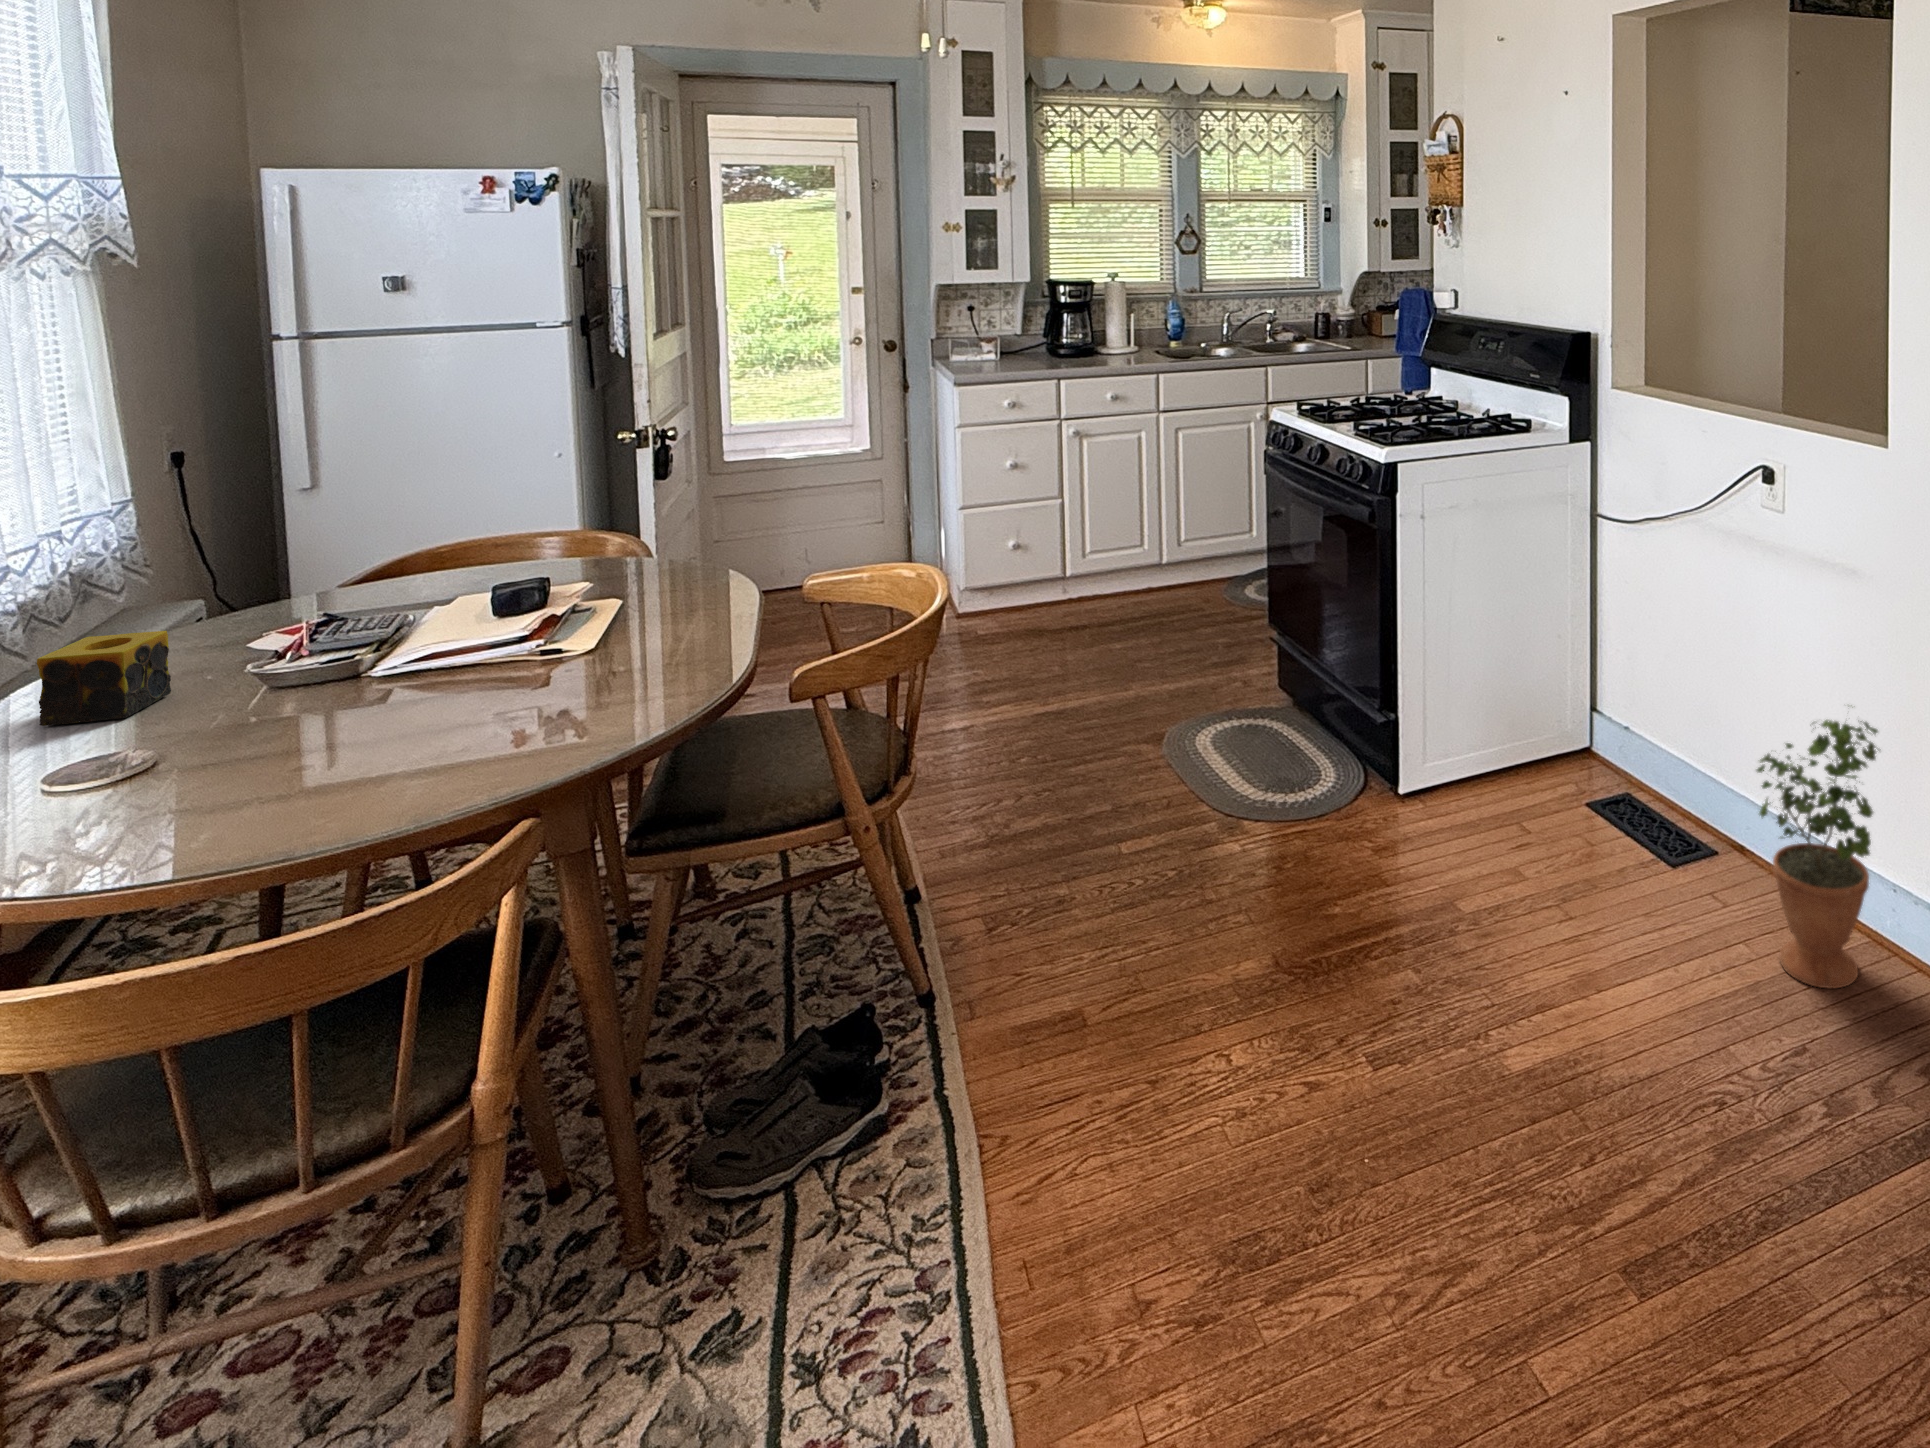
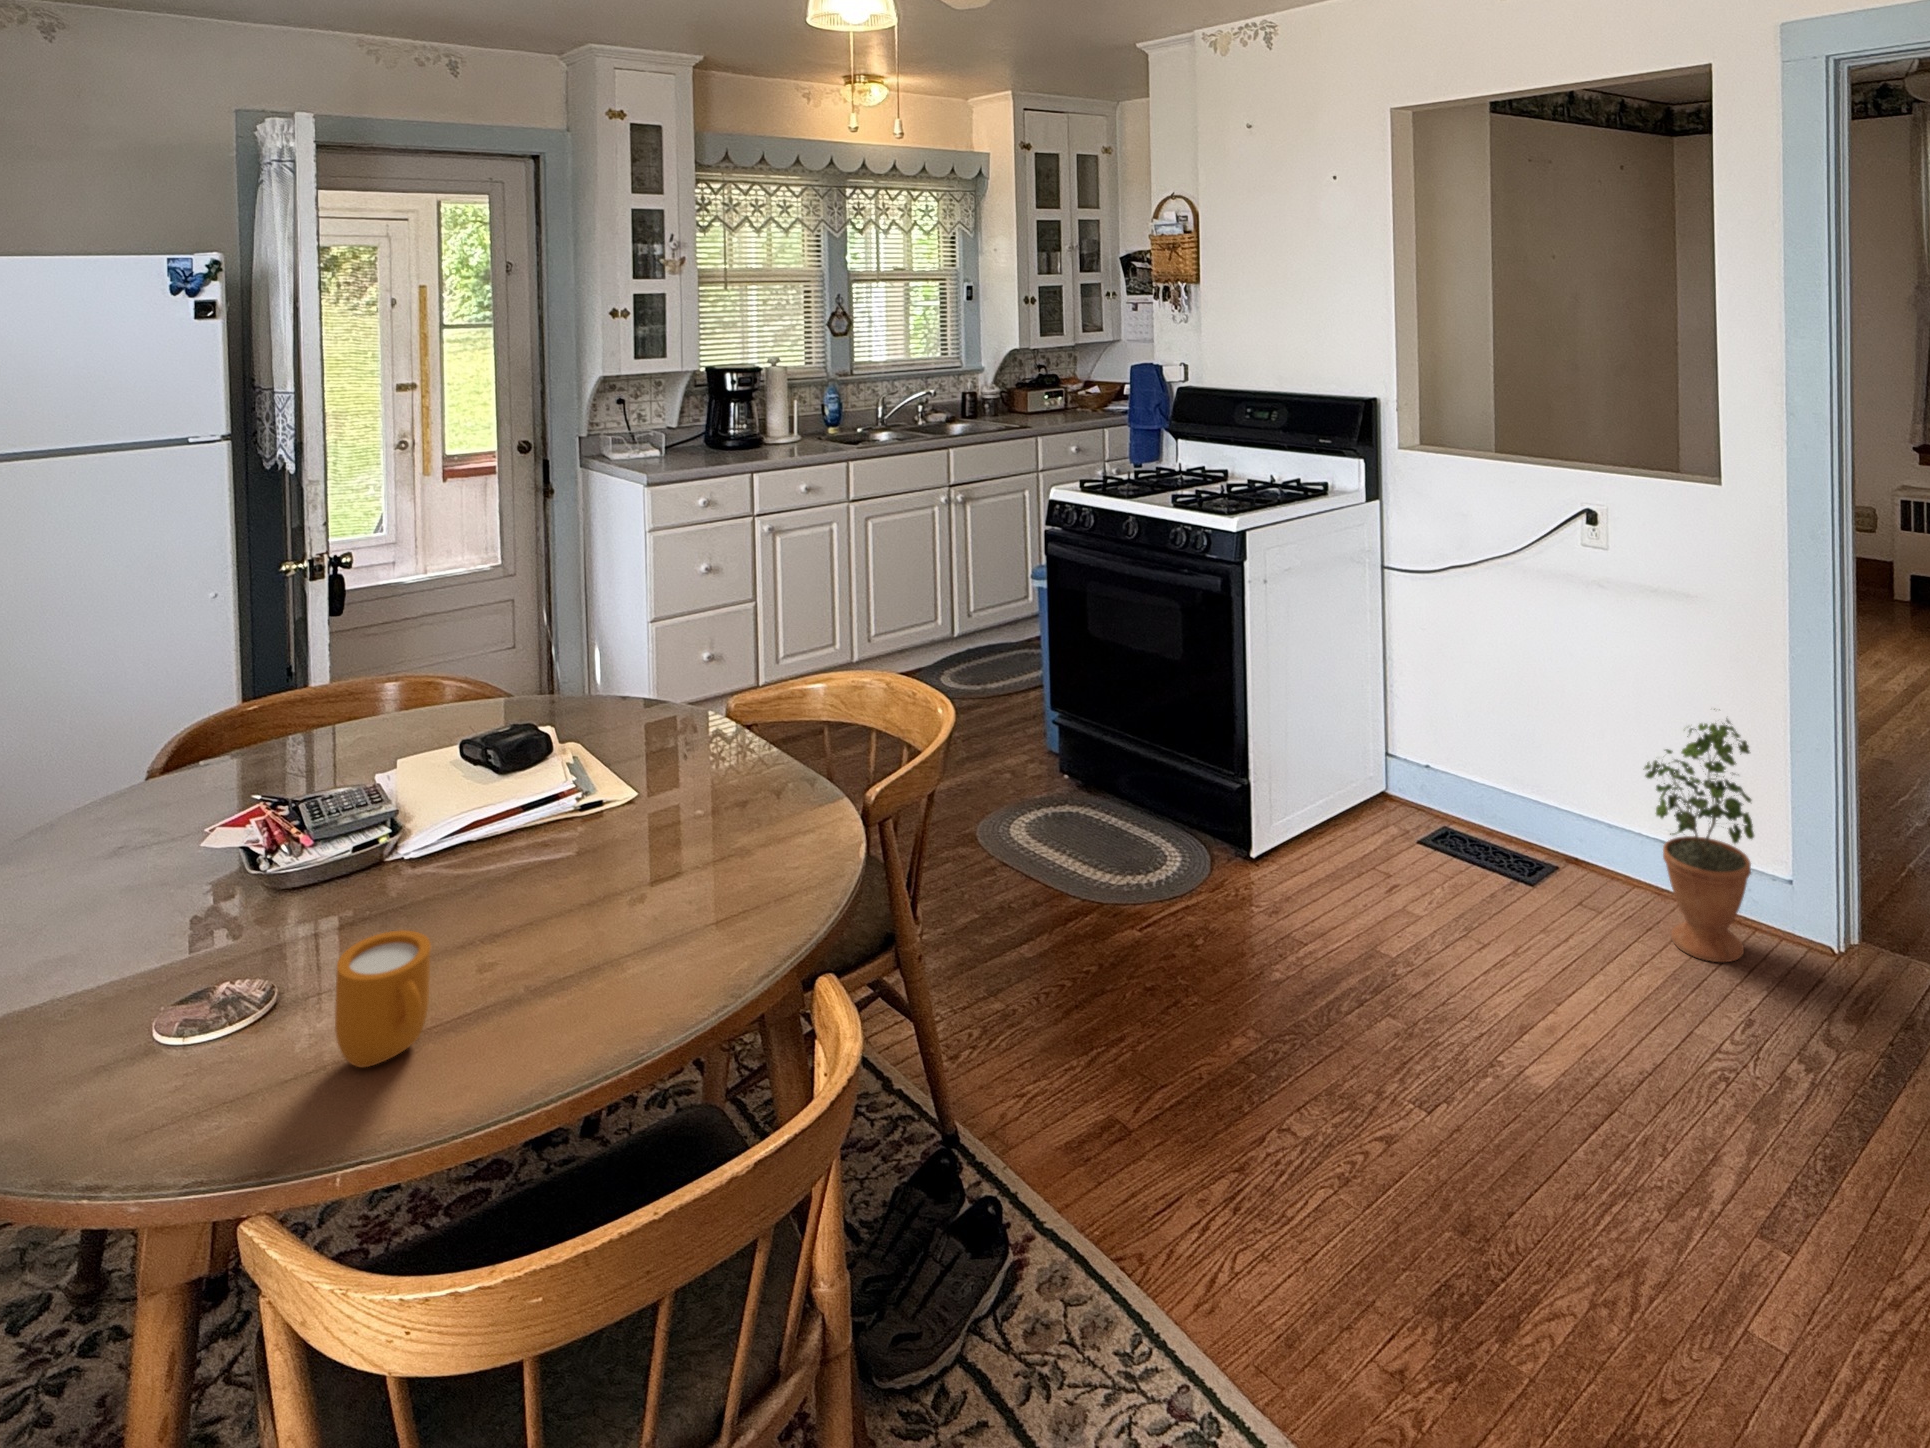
candle: present [37,631,171,726] -> none [10,837,141,981]
mug: none [103,722,200,825] -> present [335,930,431,1068]

